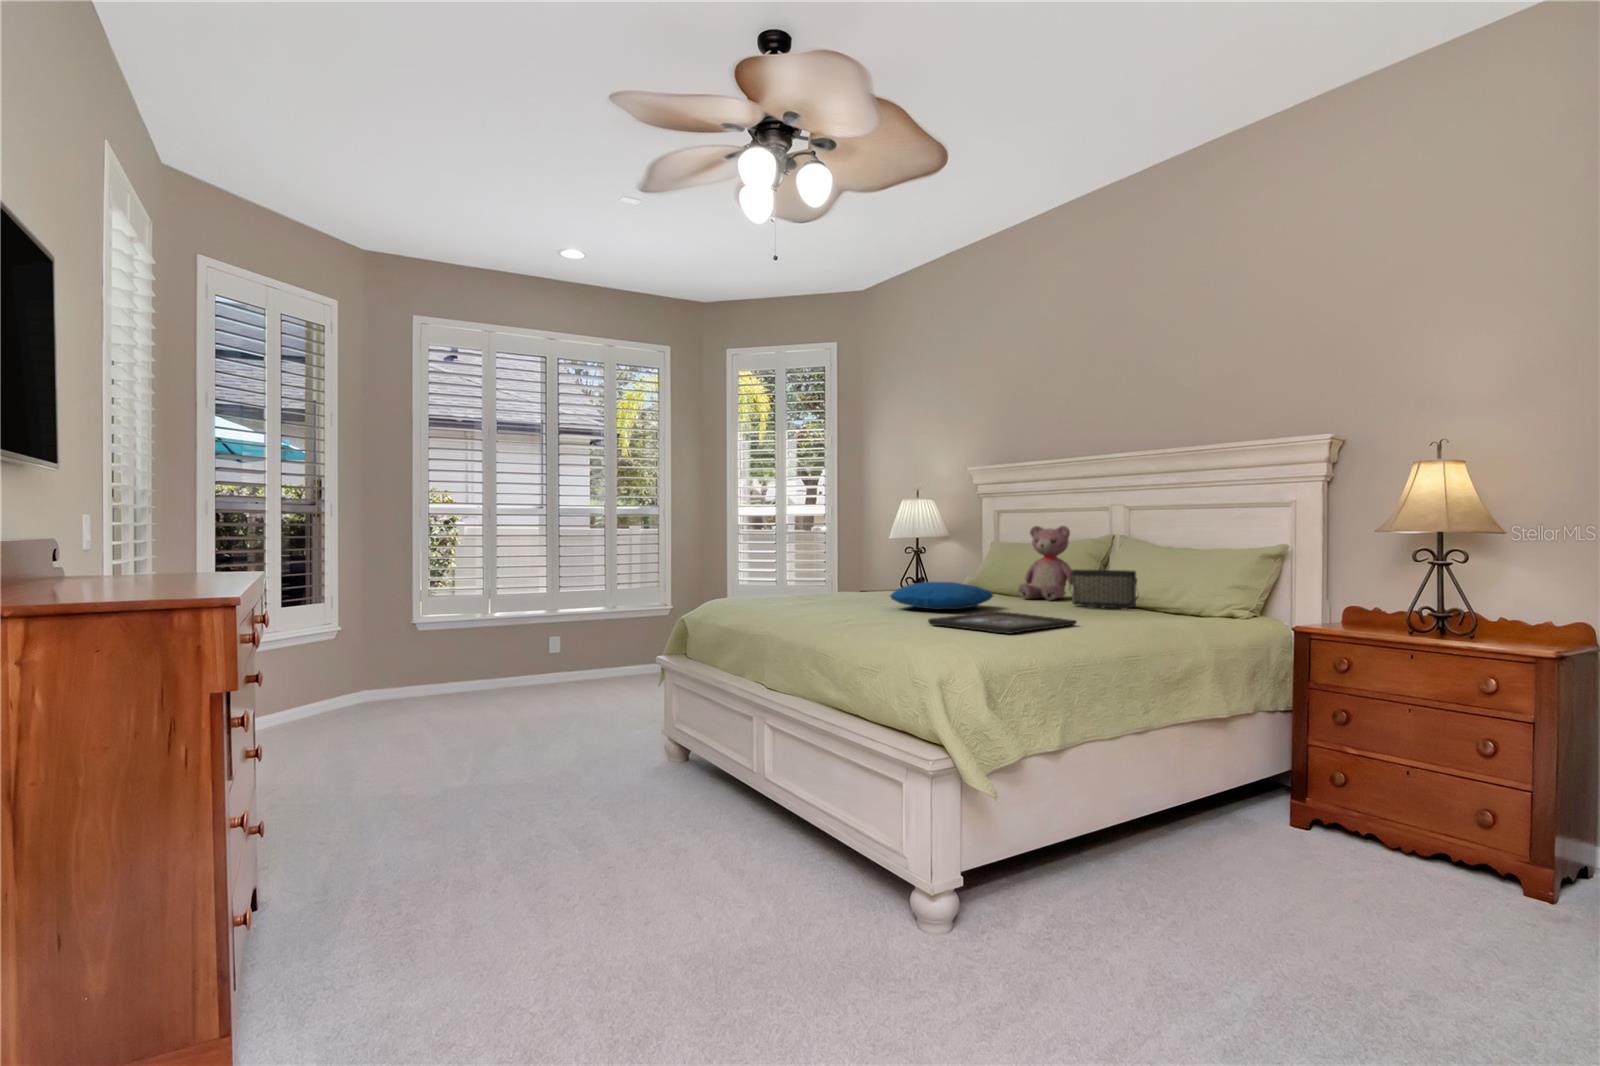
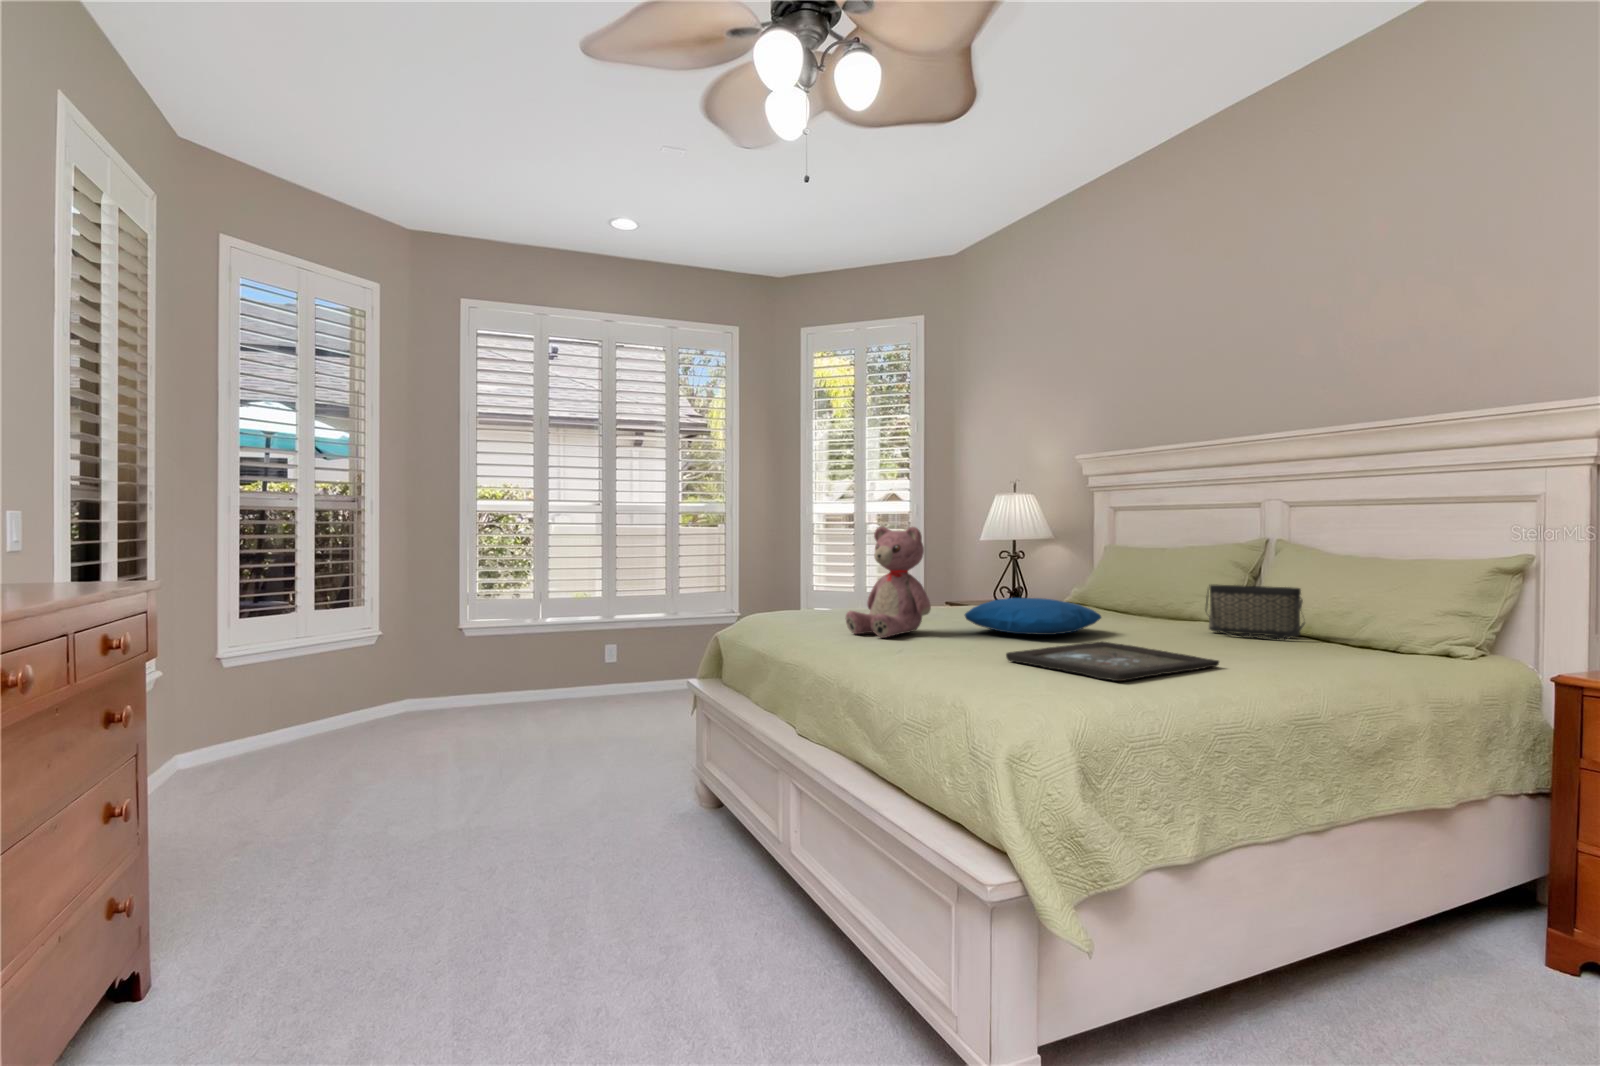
teddy bear: present [1018,526,1073,601] -> present [846,527,931,638]

